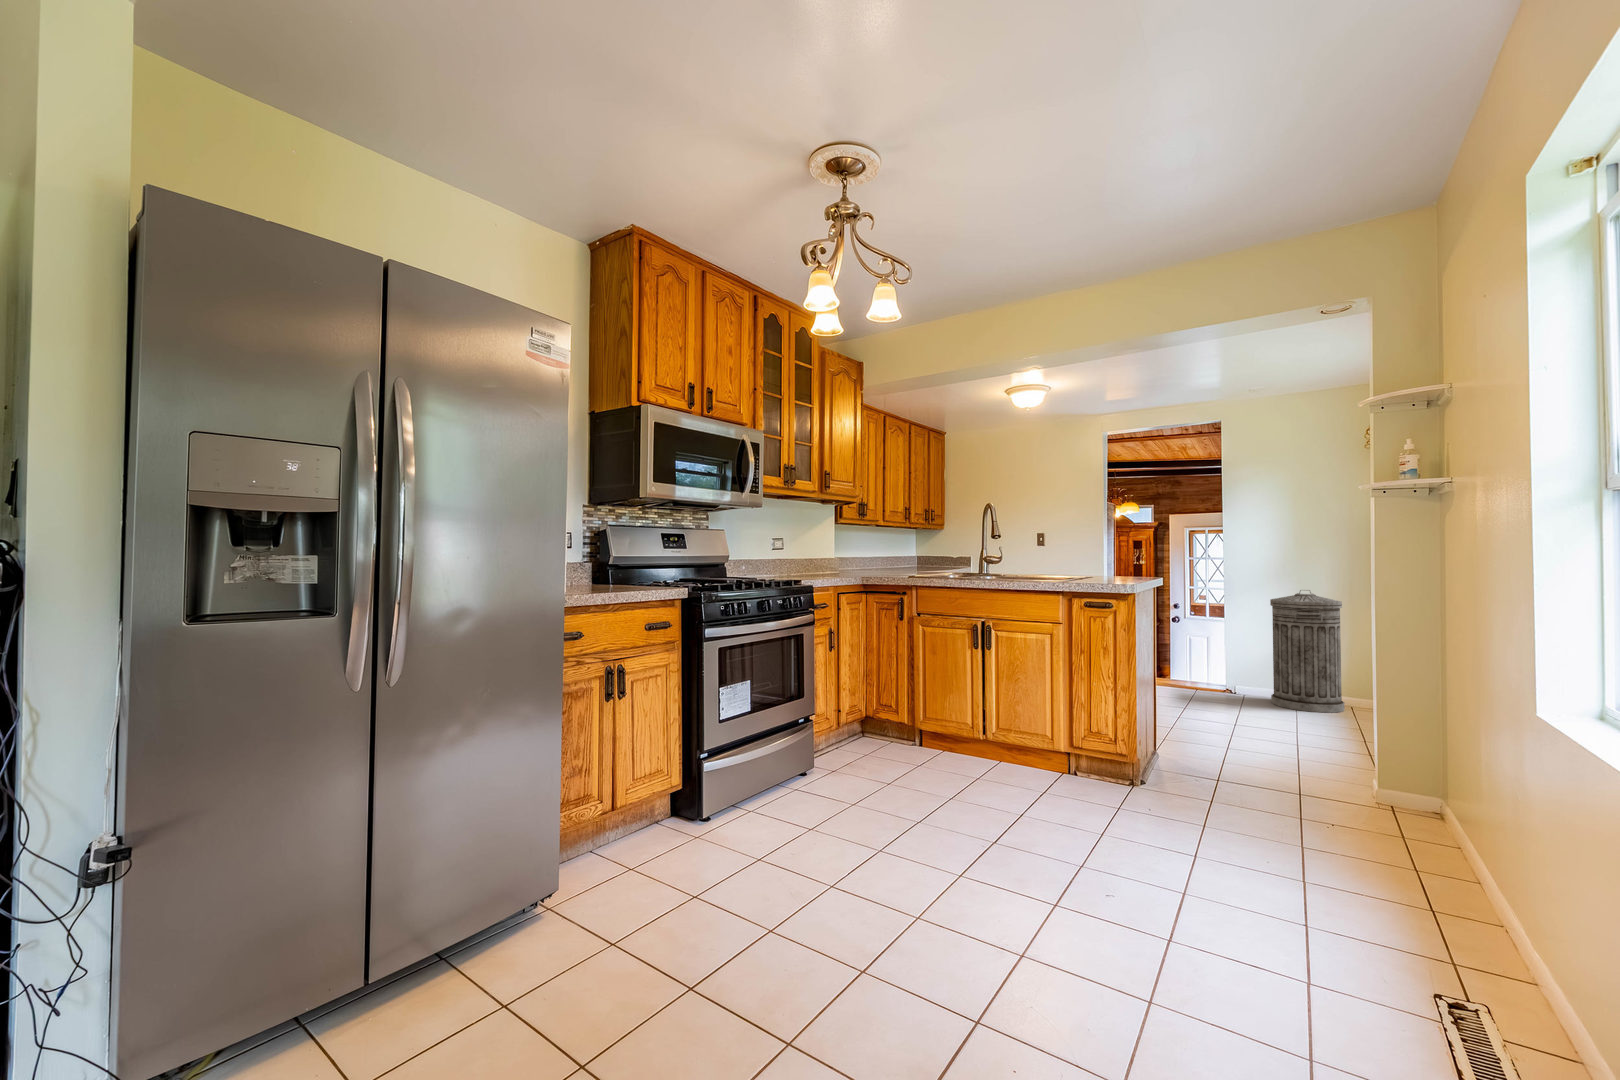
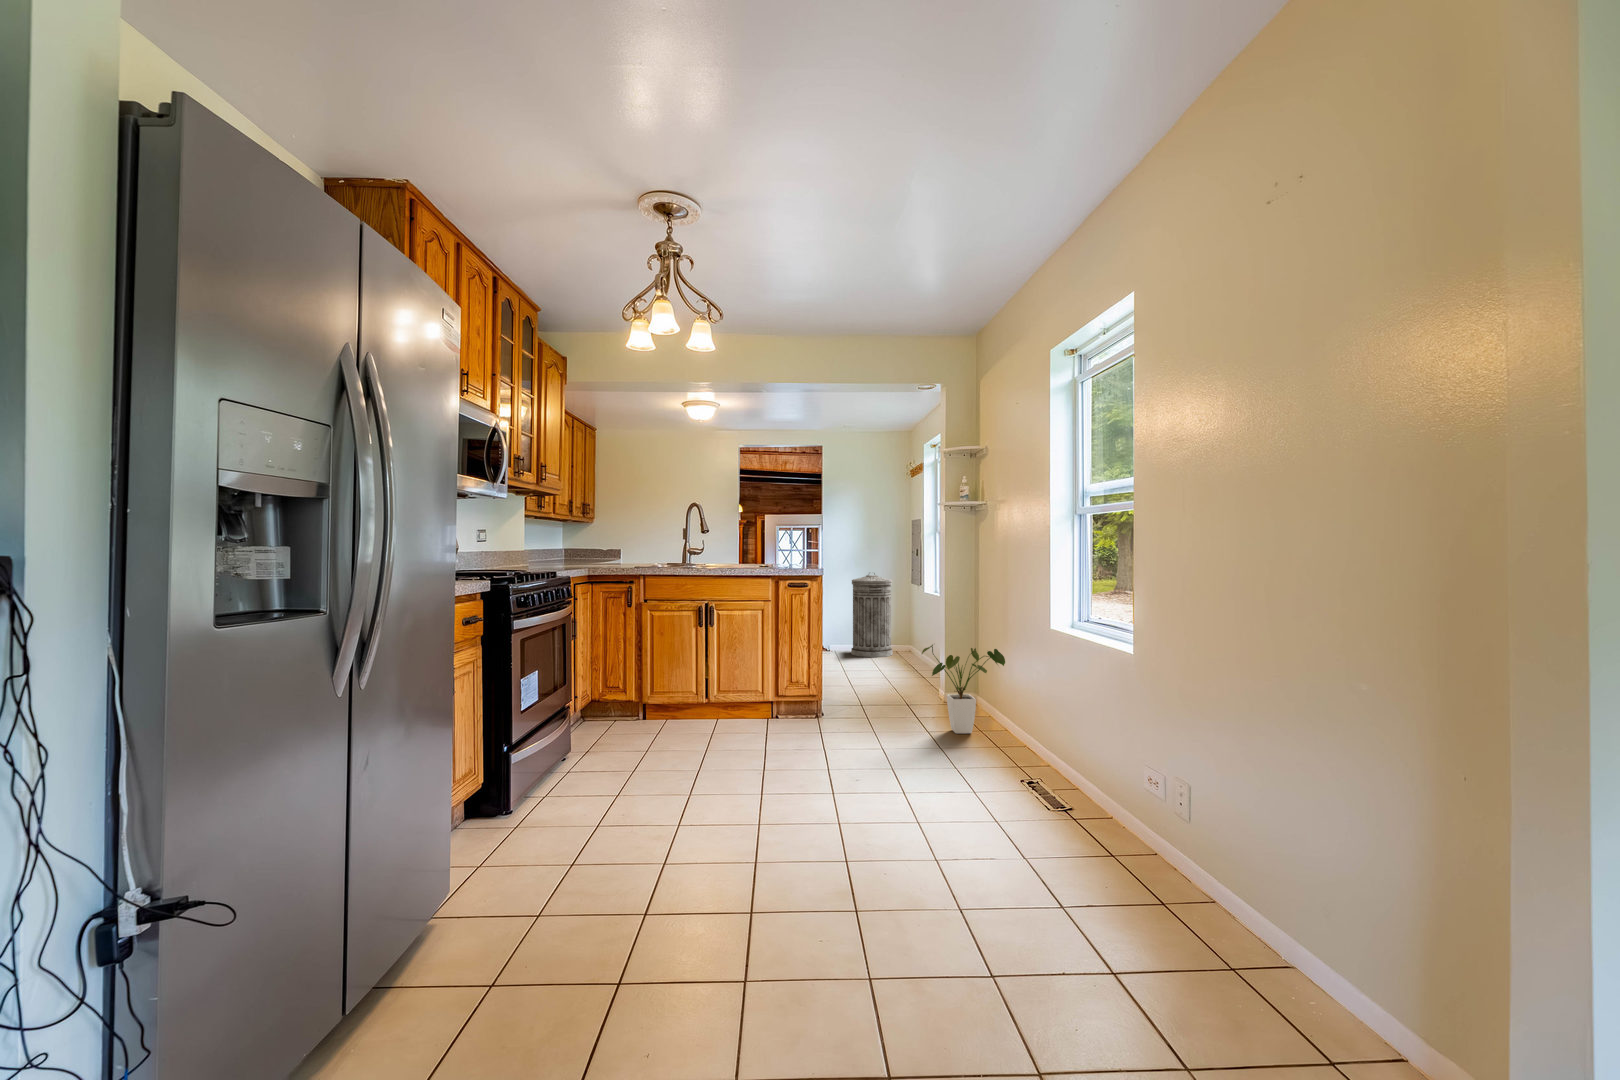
house plant: none [1289,708,1458,871] -> present [922,645,1005,734]

